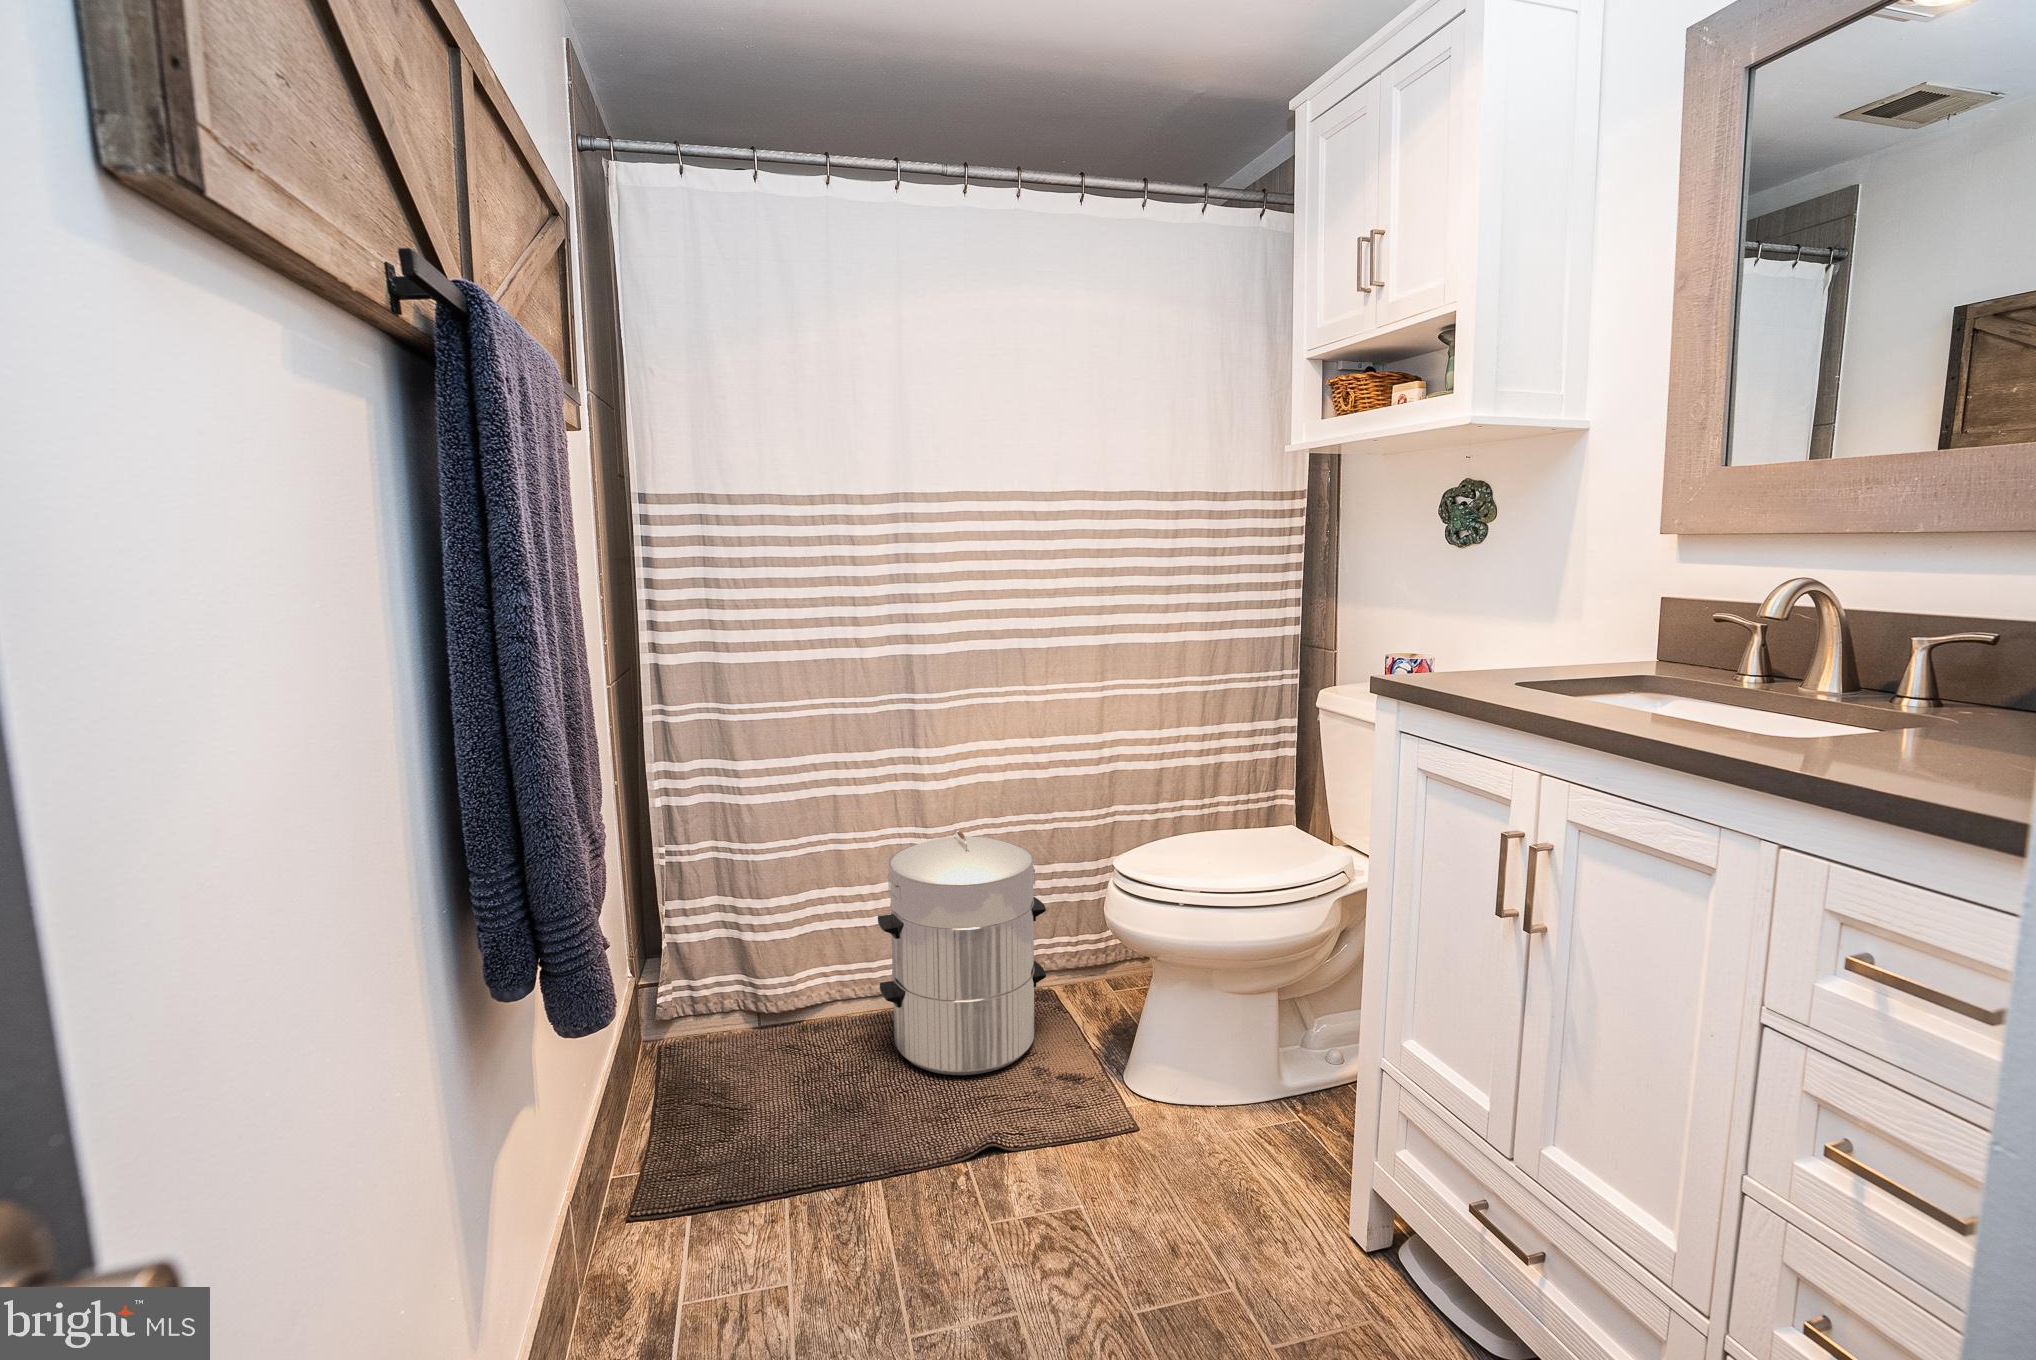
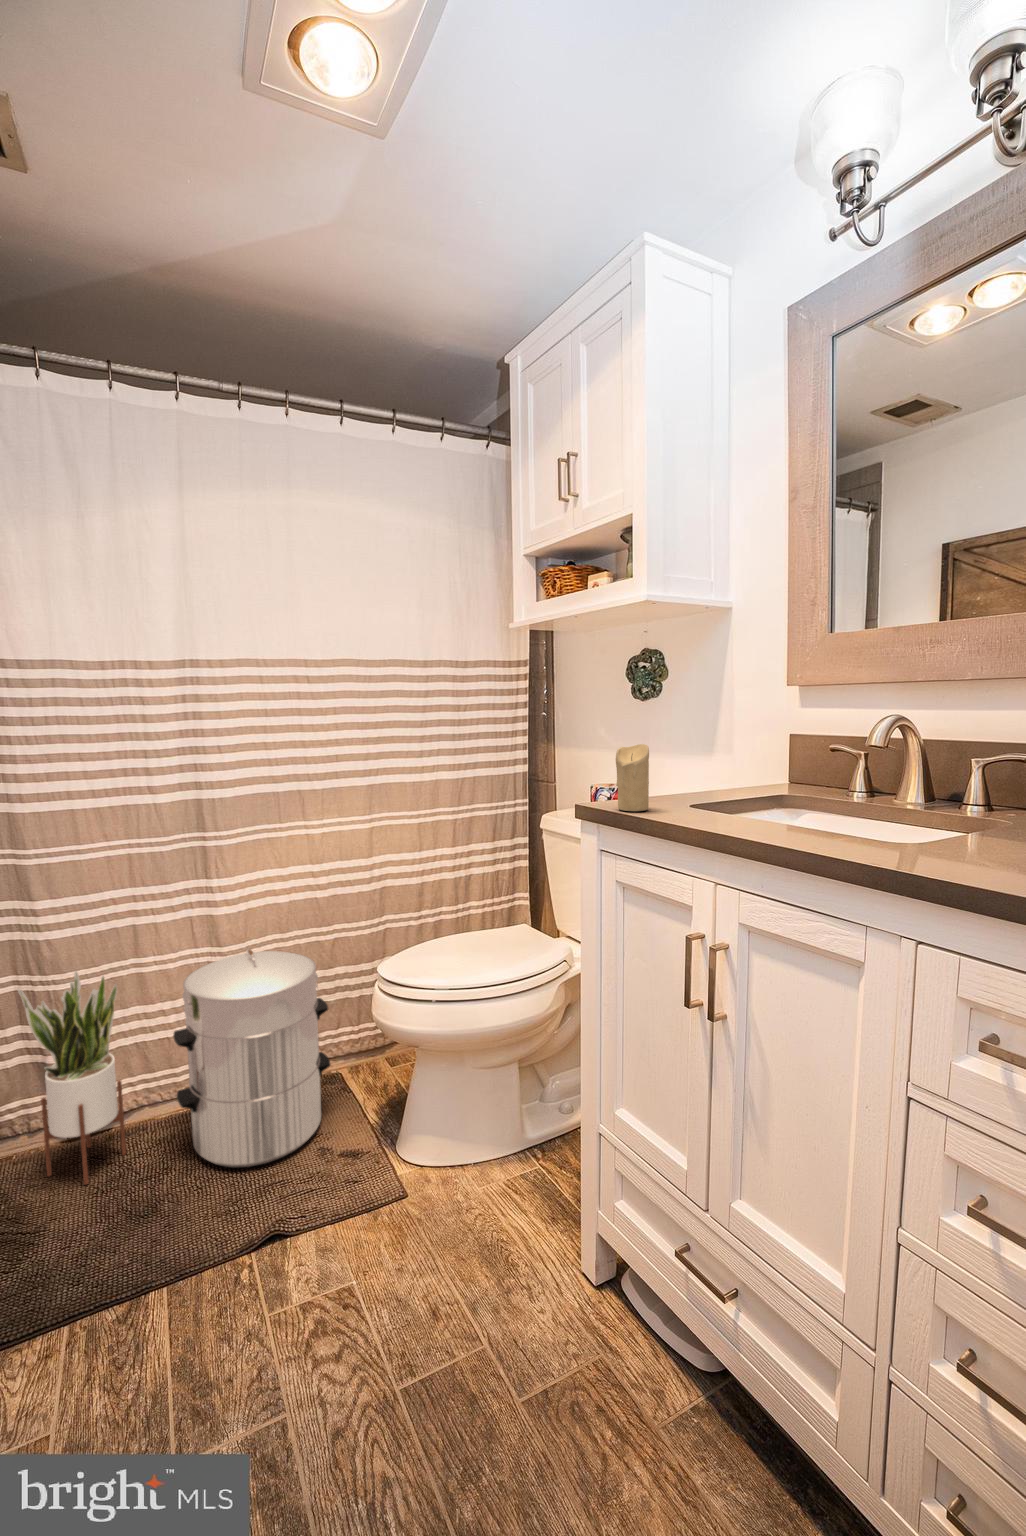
candle: none [1425,602,1471,685] -> present [616,744,649,811]
potted plant: none [728,839,826,1069] -> present [18,971,126,1185]

